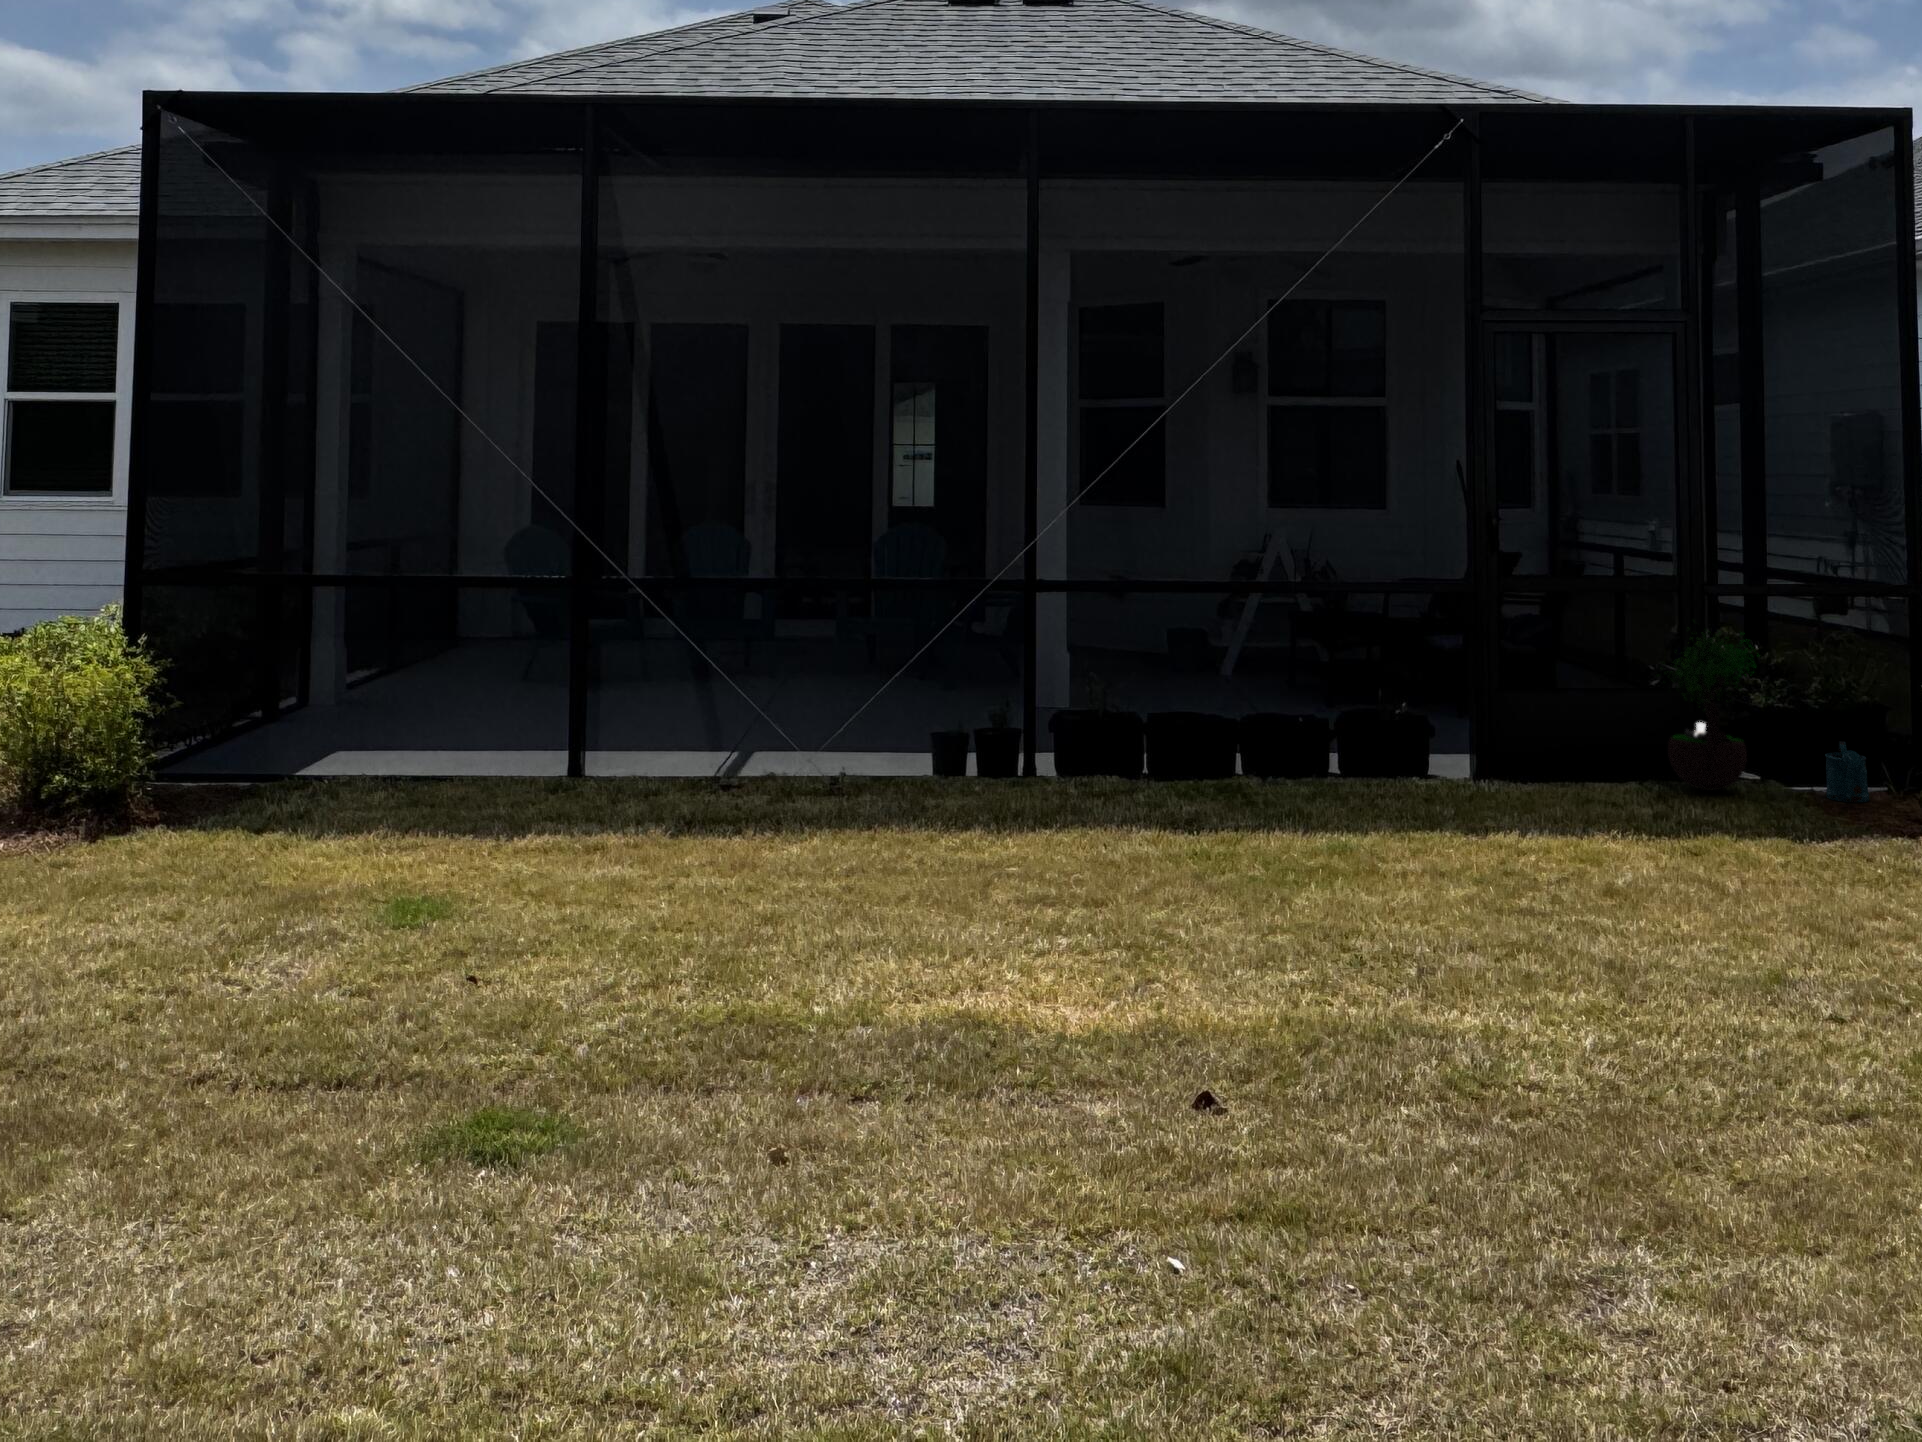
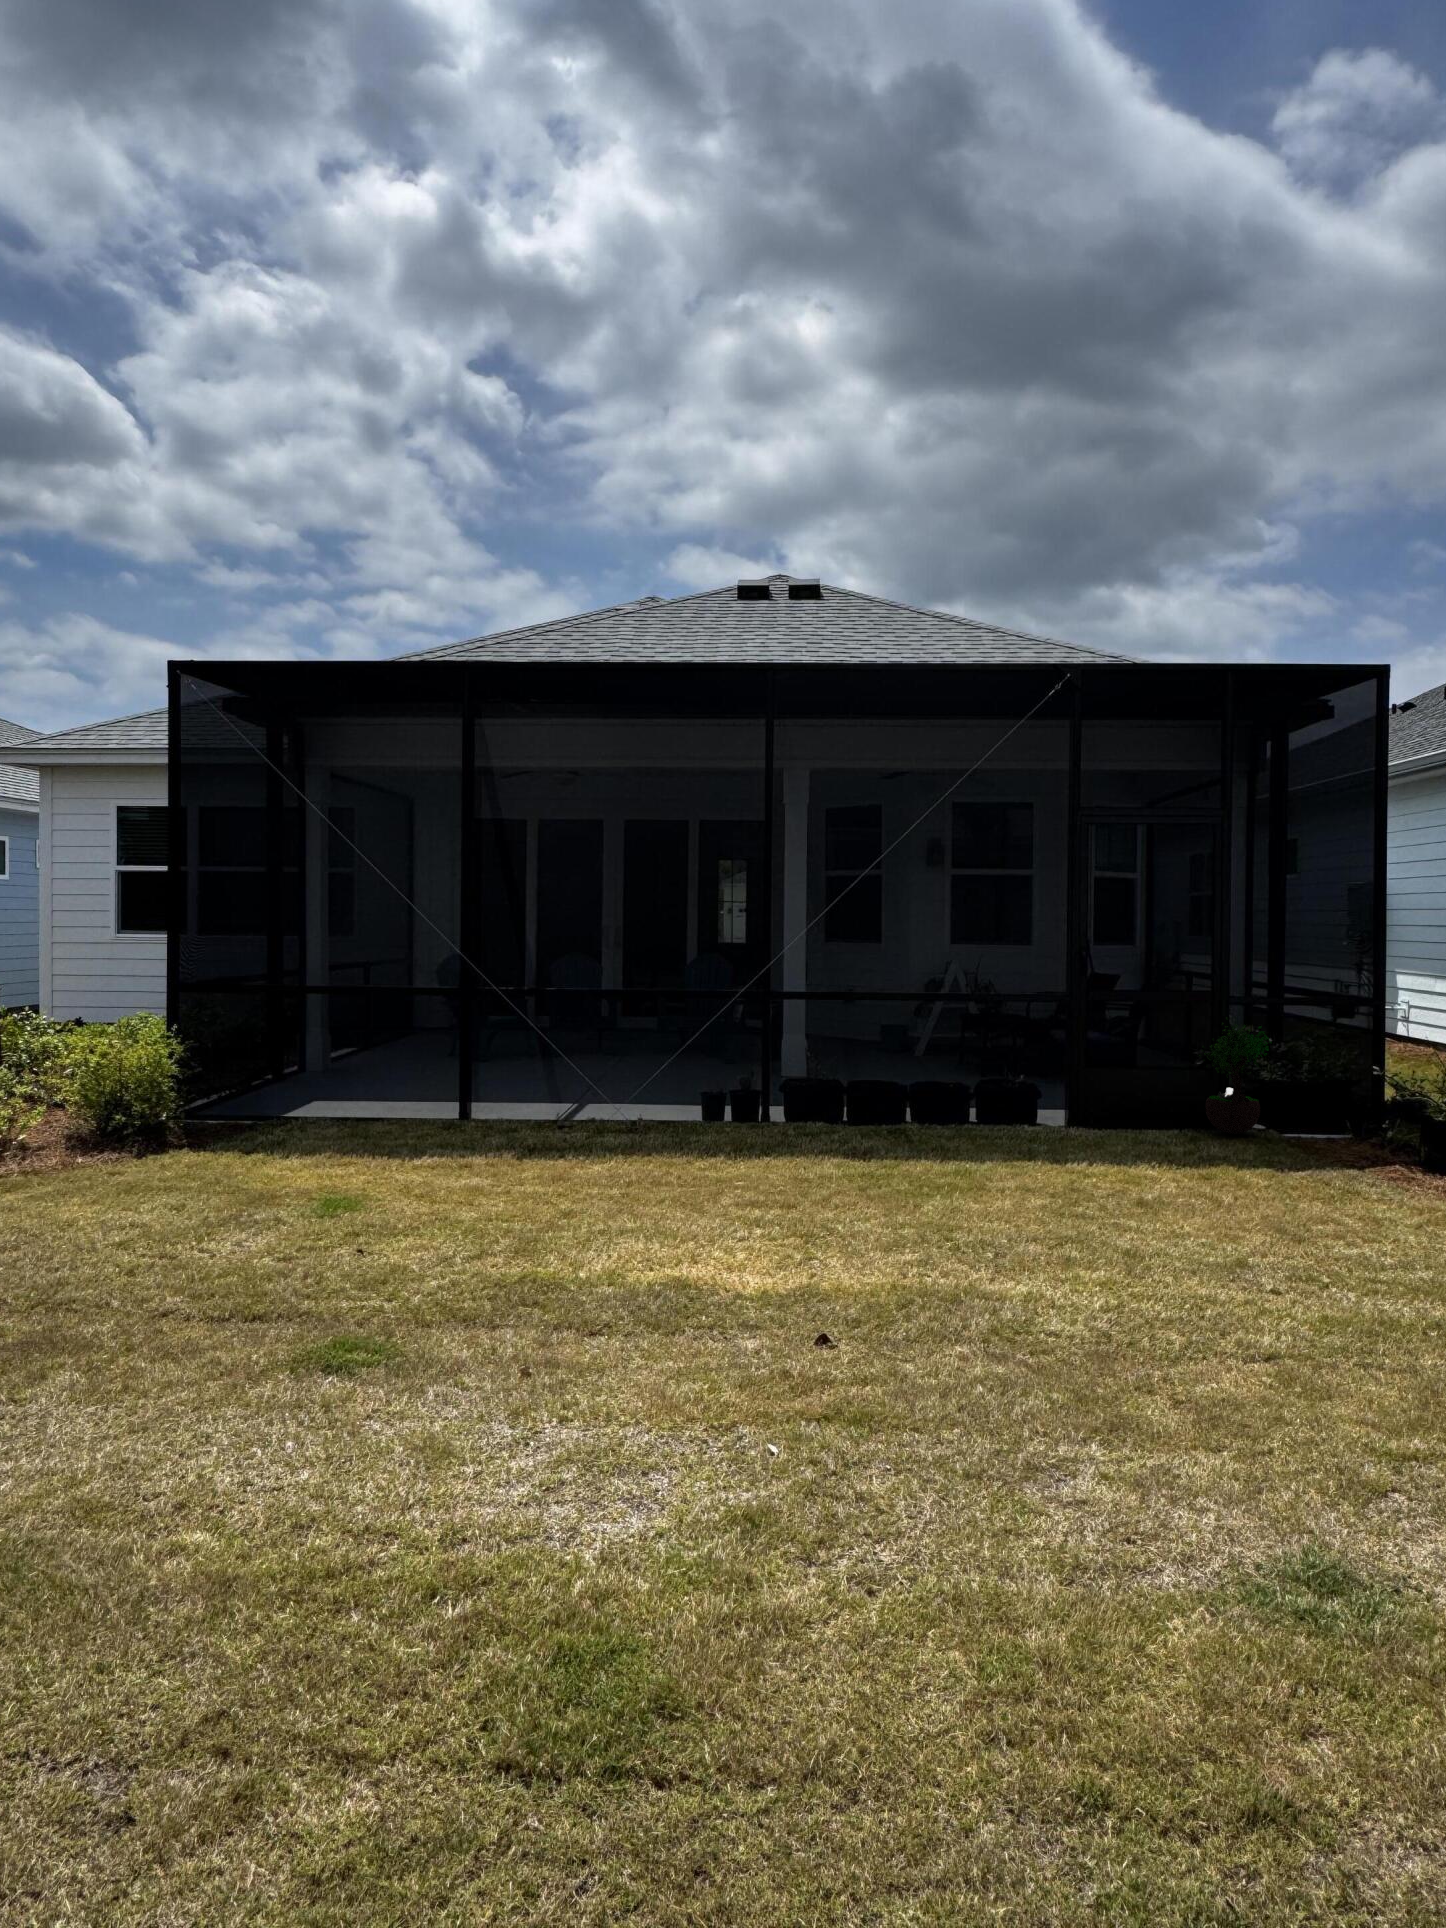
watering can: present [1825,741,1869,802] -> none [1315,1101,1344,1143]

